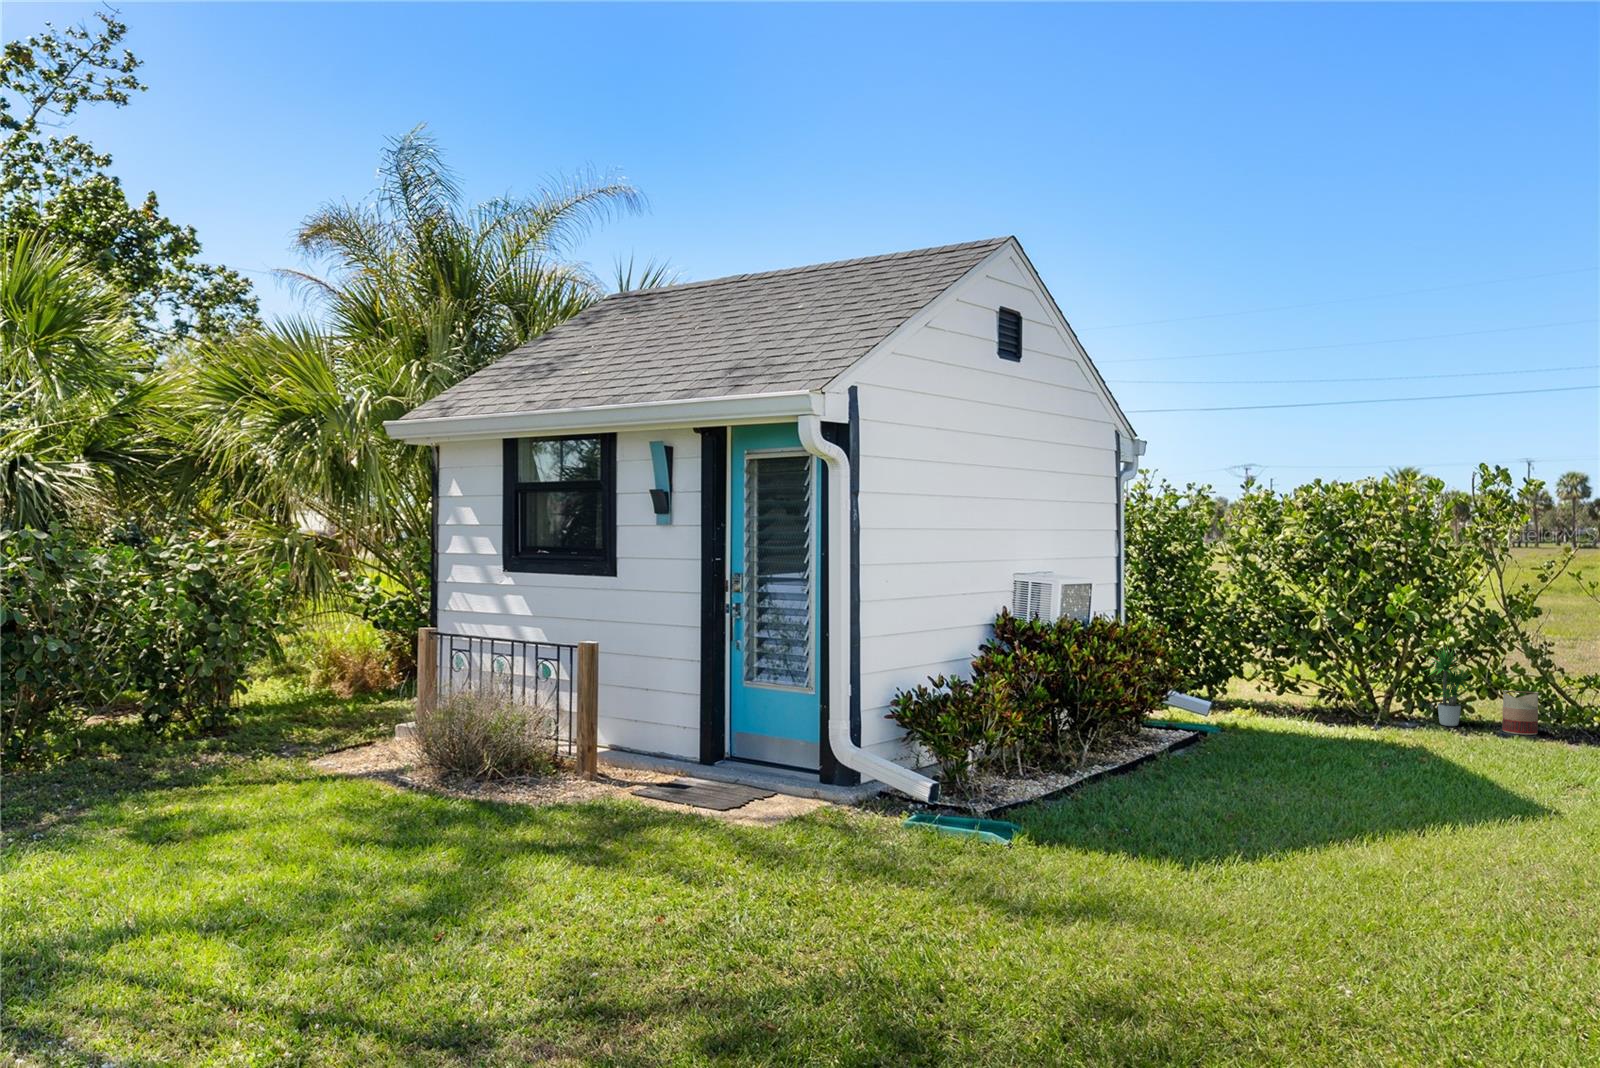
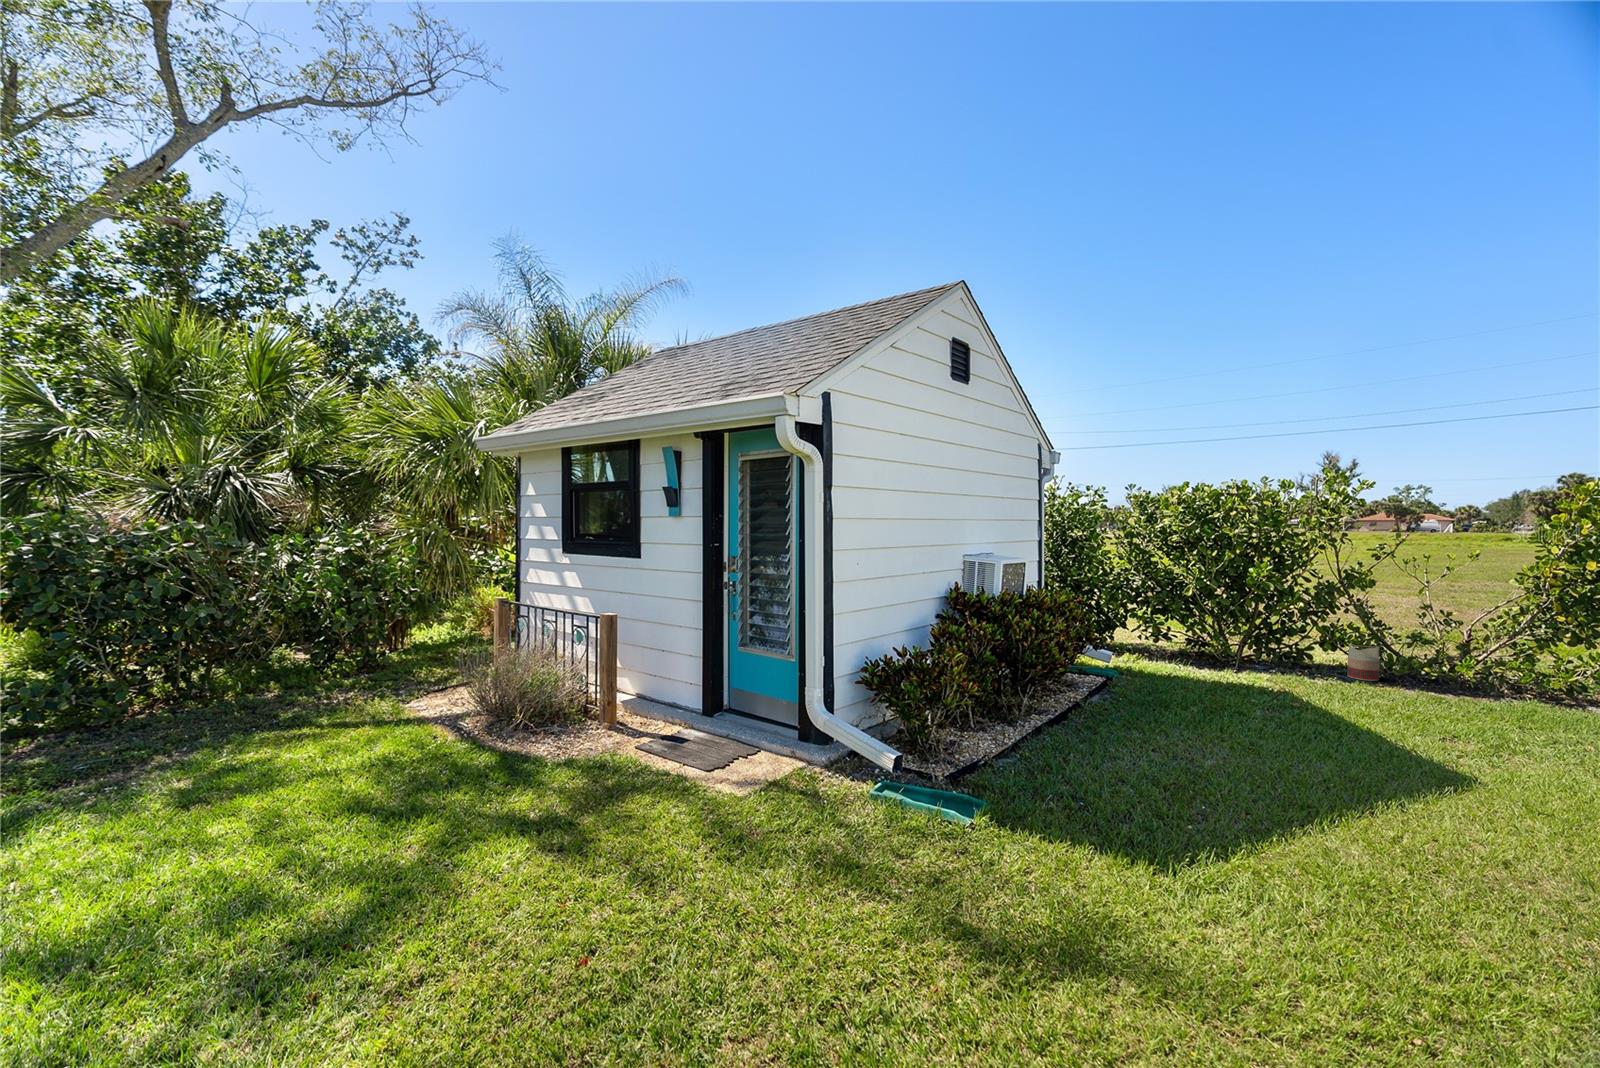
potted plant: present [1427,647,1474,726] -> none [1277,608,1327,671]

